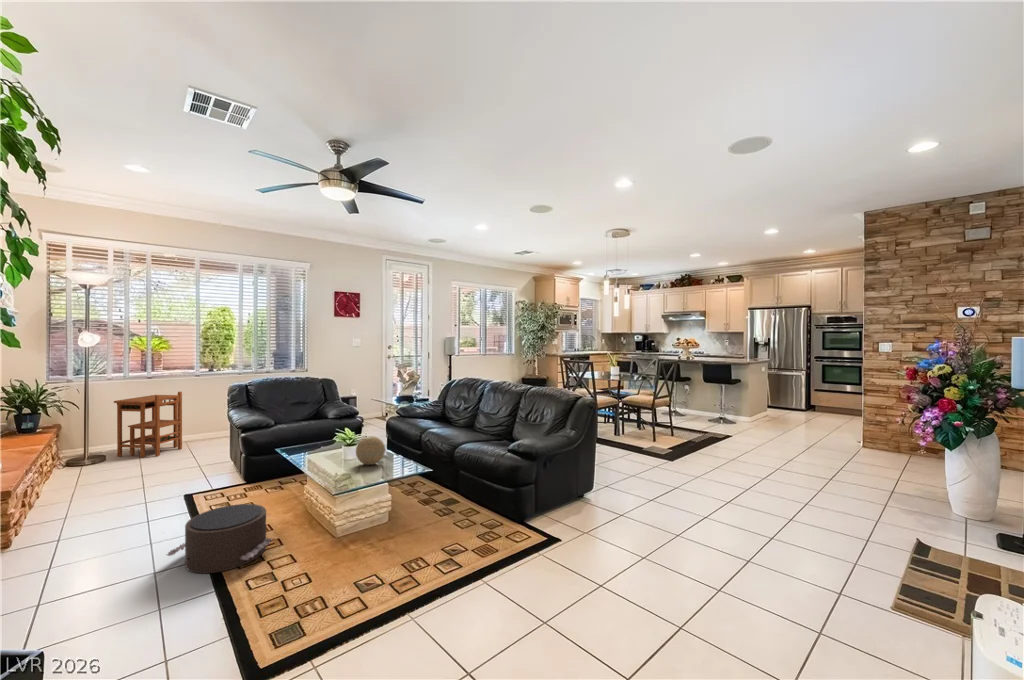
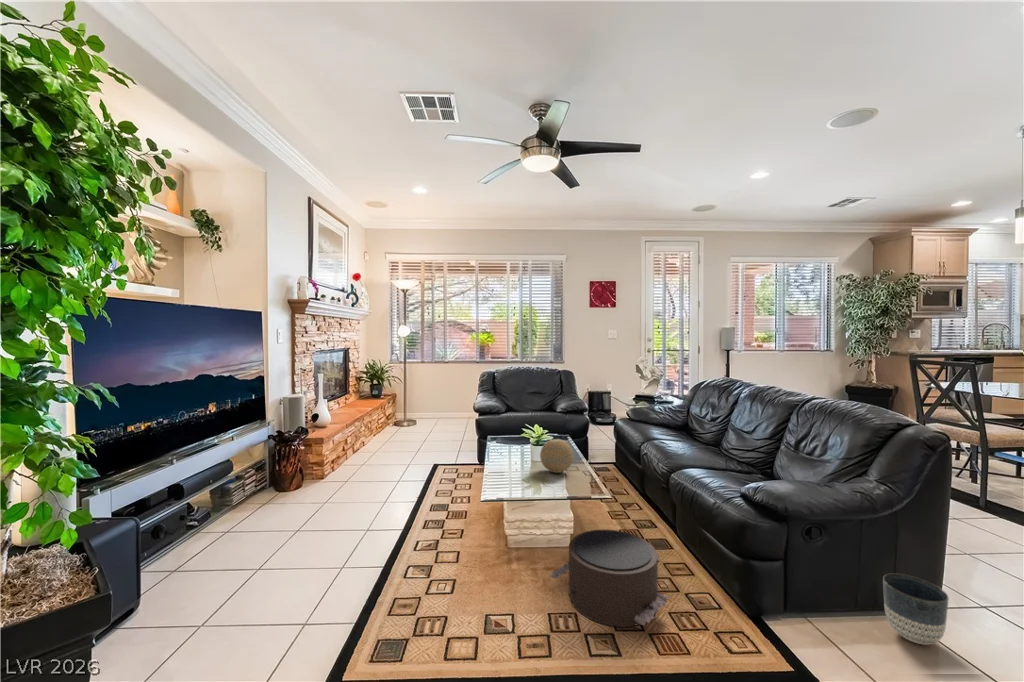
side table: present [114,392,182,457] -> none [419,374,462,426]
planter: none [576,477,601,510] -> present [883,574,949,645]
pouf: present [167,504,272,573] -> present [551,530,669,627]

